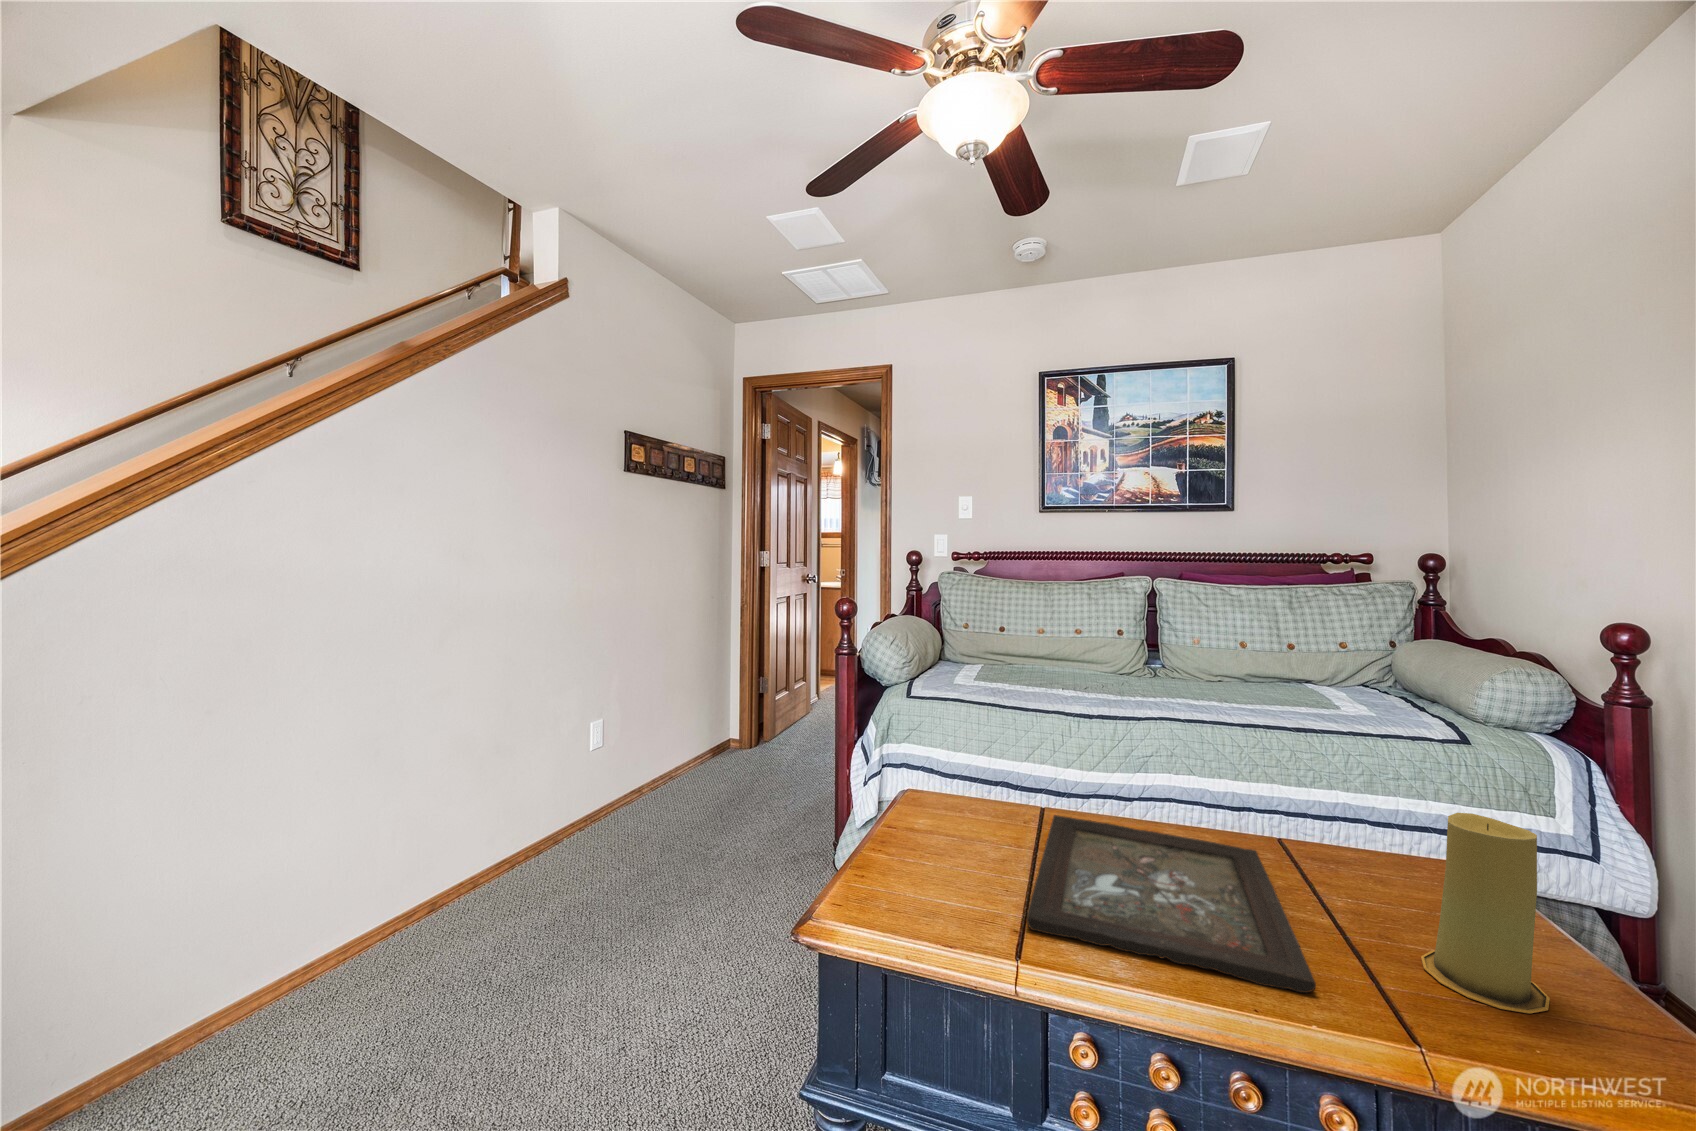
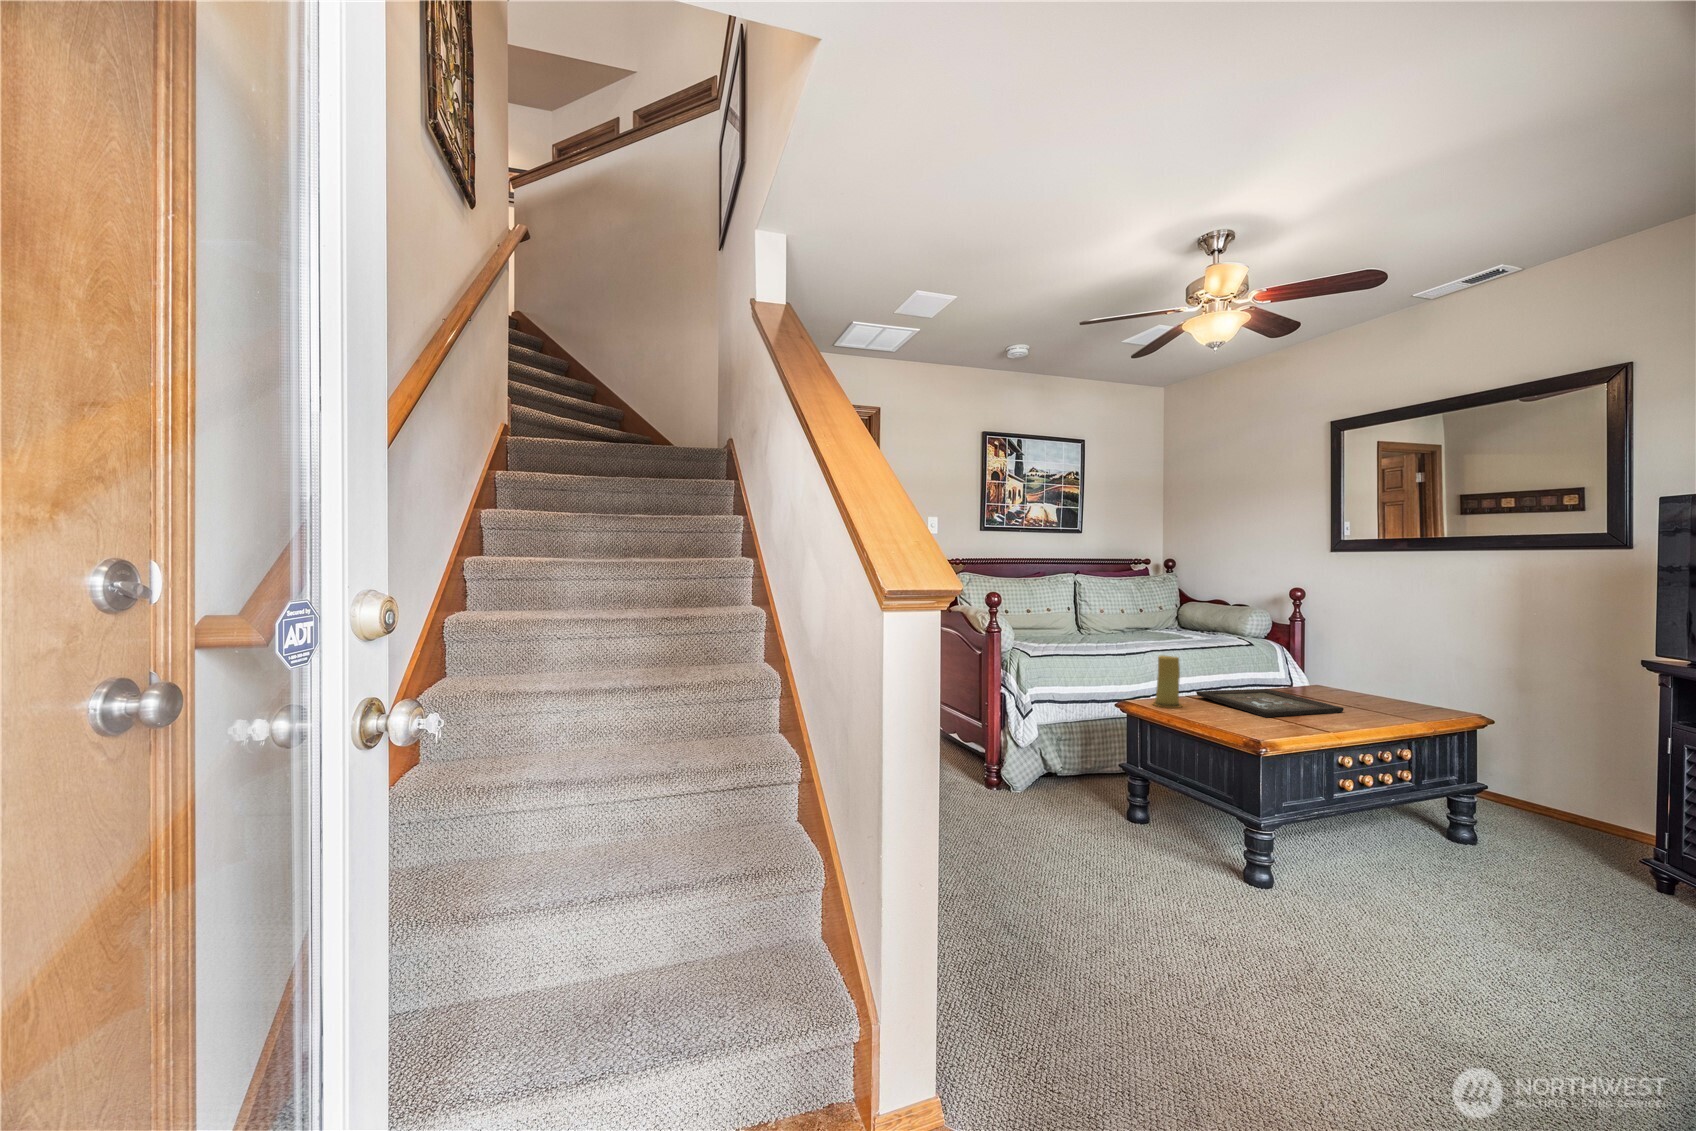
candle: present [1421,813,1550,1014] -> present [1153,655,1182,708]

